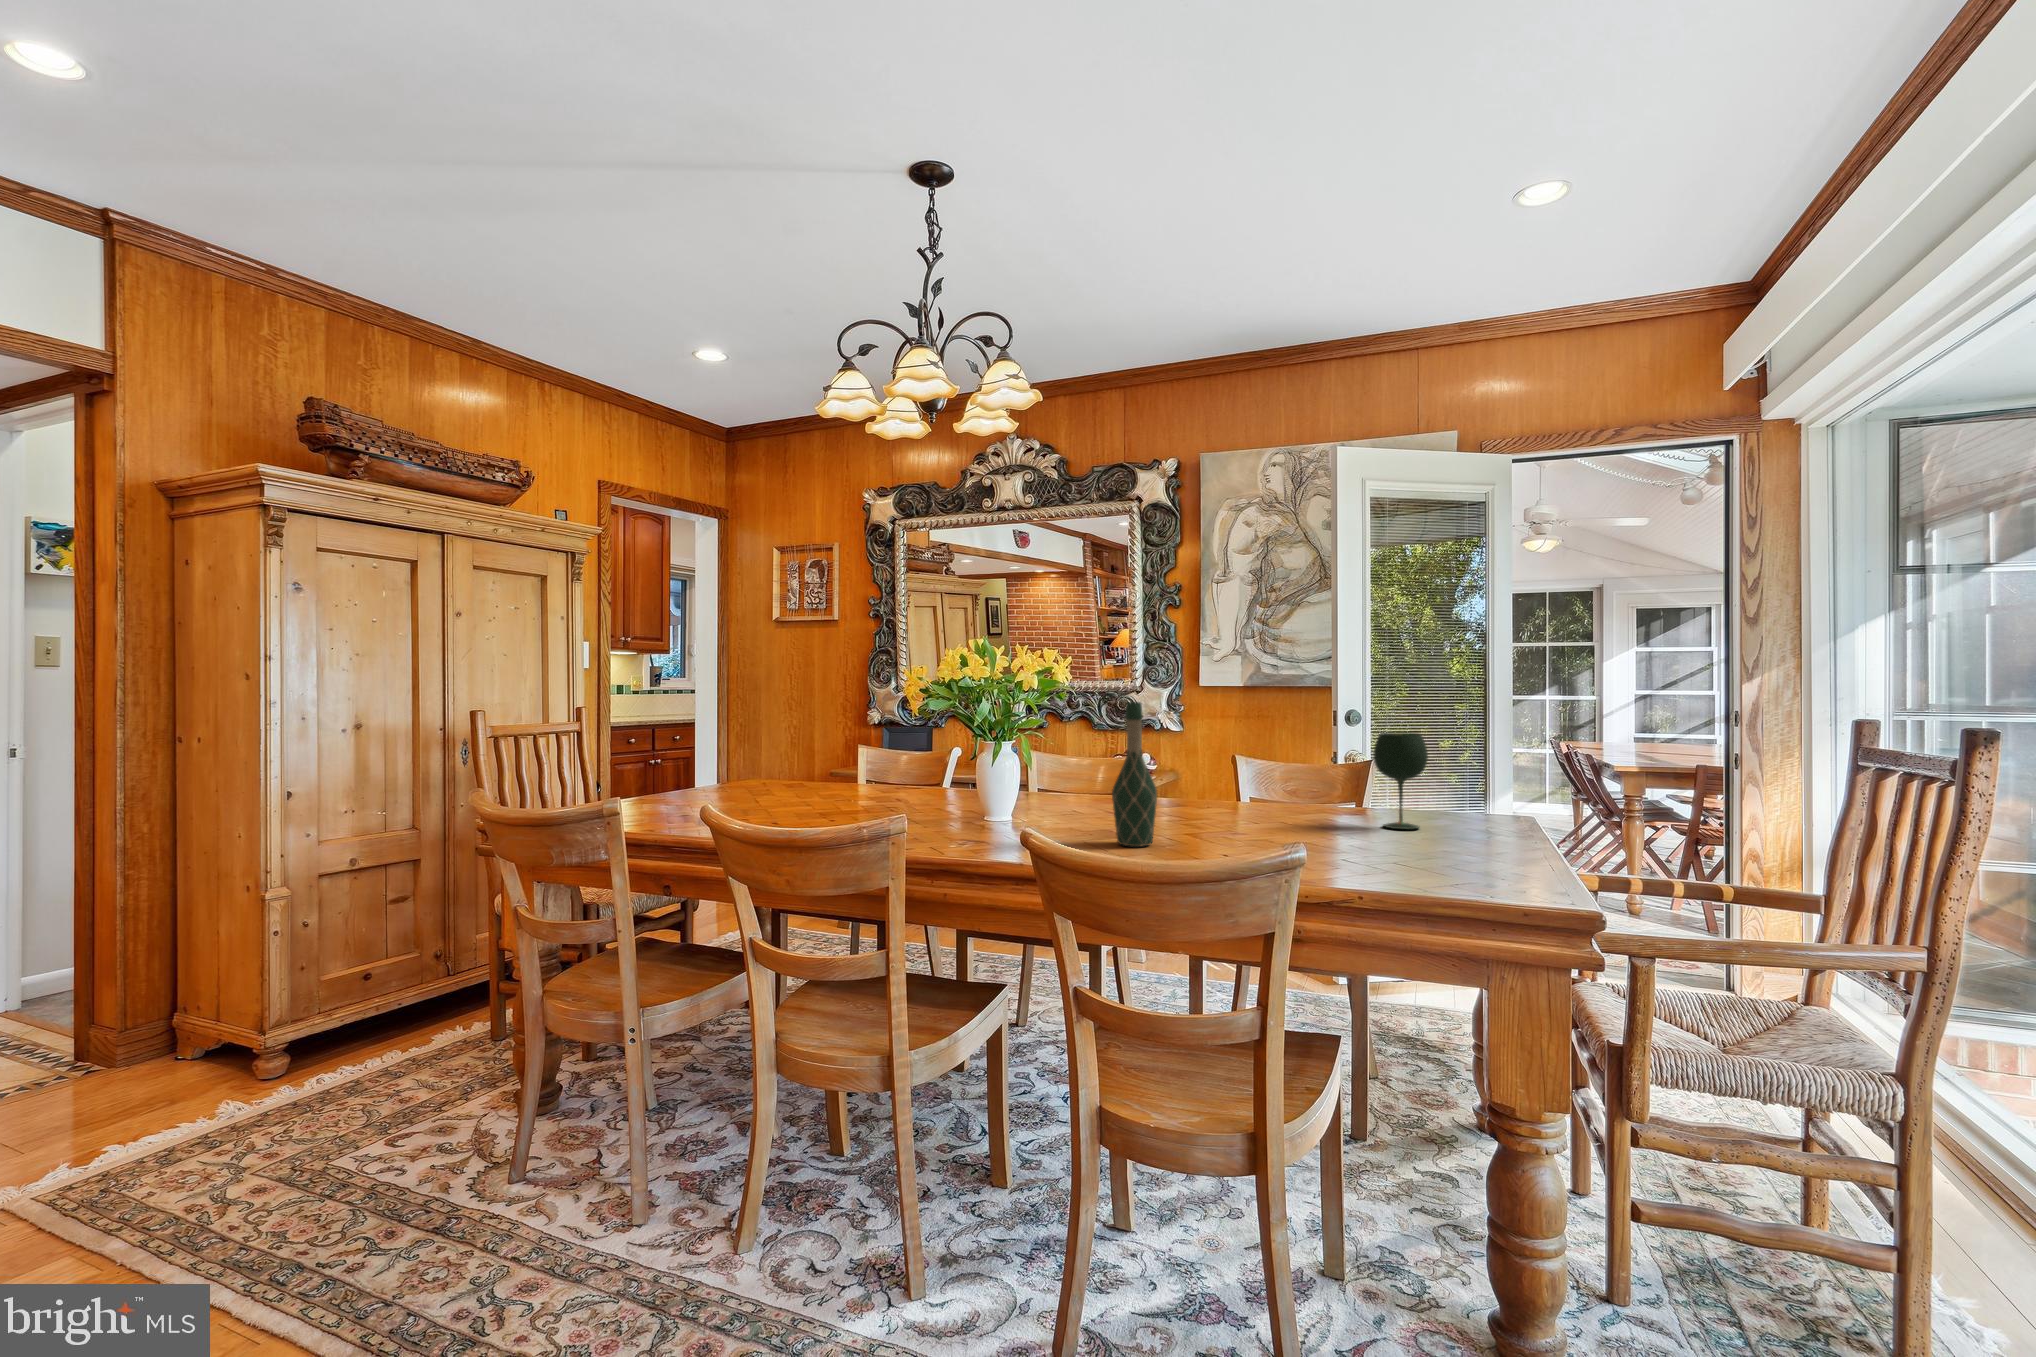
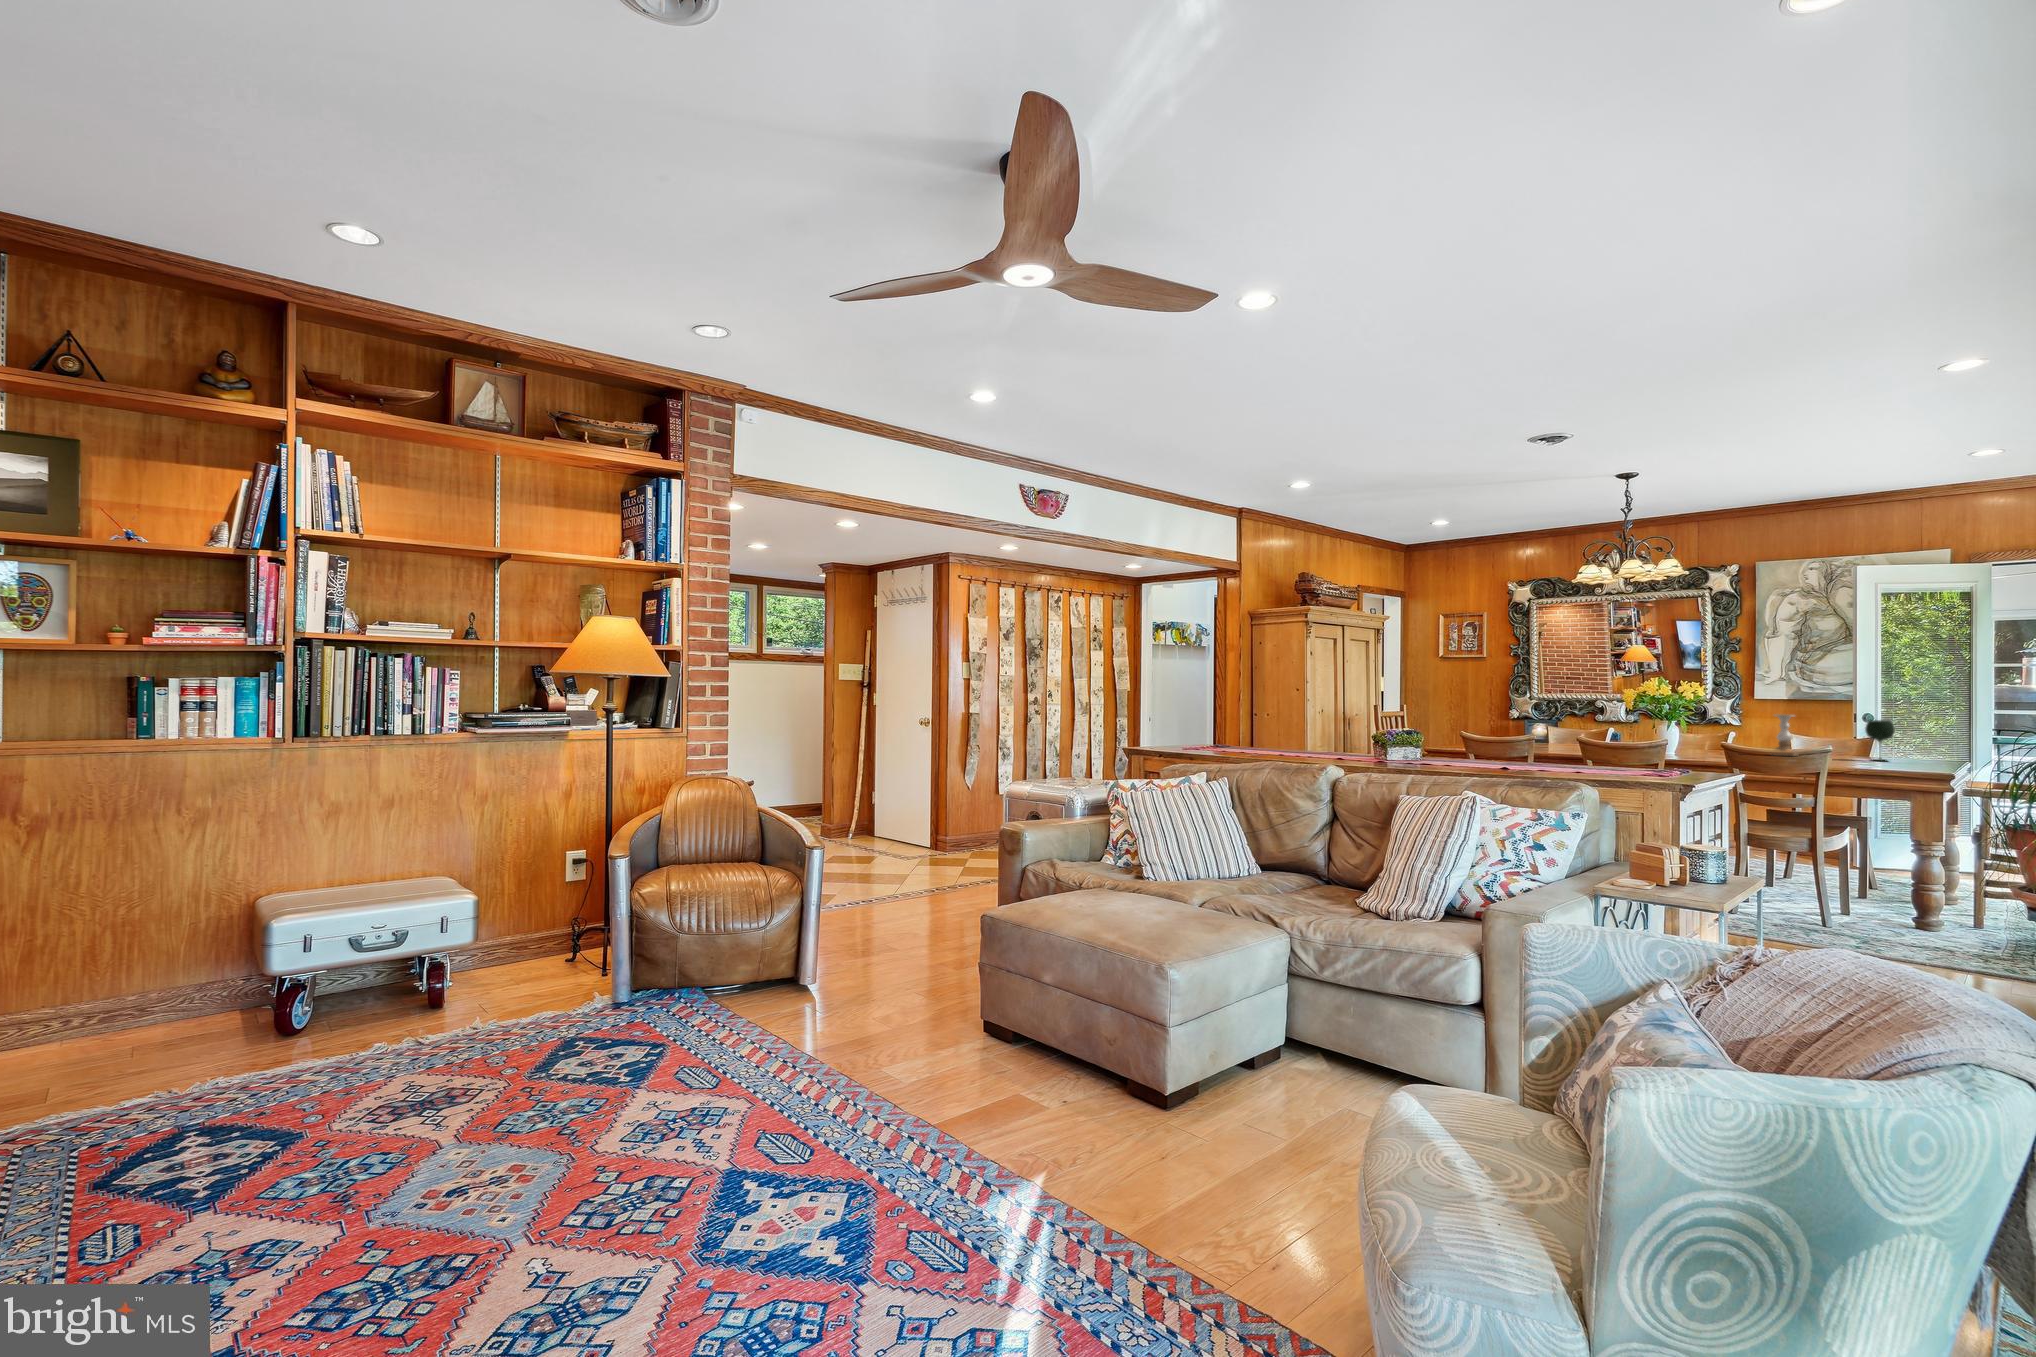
wine bottle: present [1112,702,1157,847] -> none [1733,704,1755,759]
candle holder: none [1201,720,1253,817] -> present [1770,714,1799,756]

